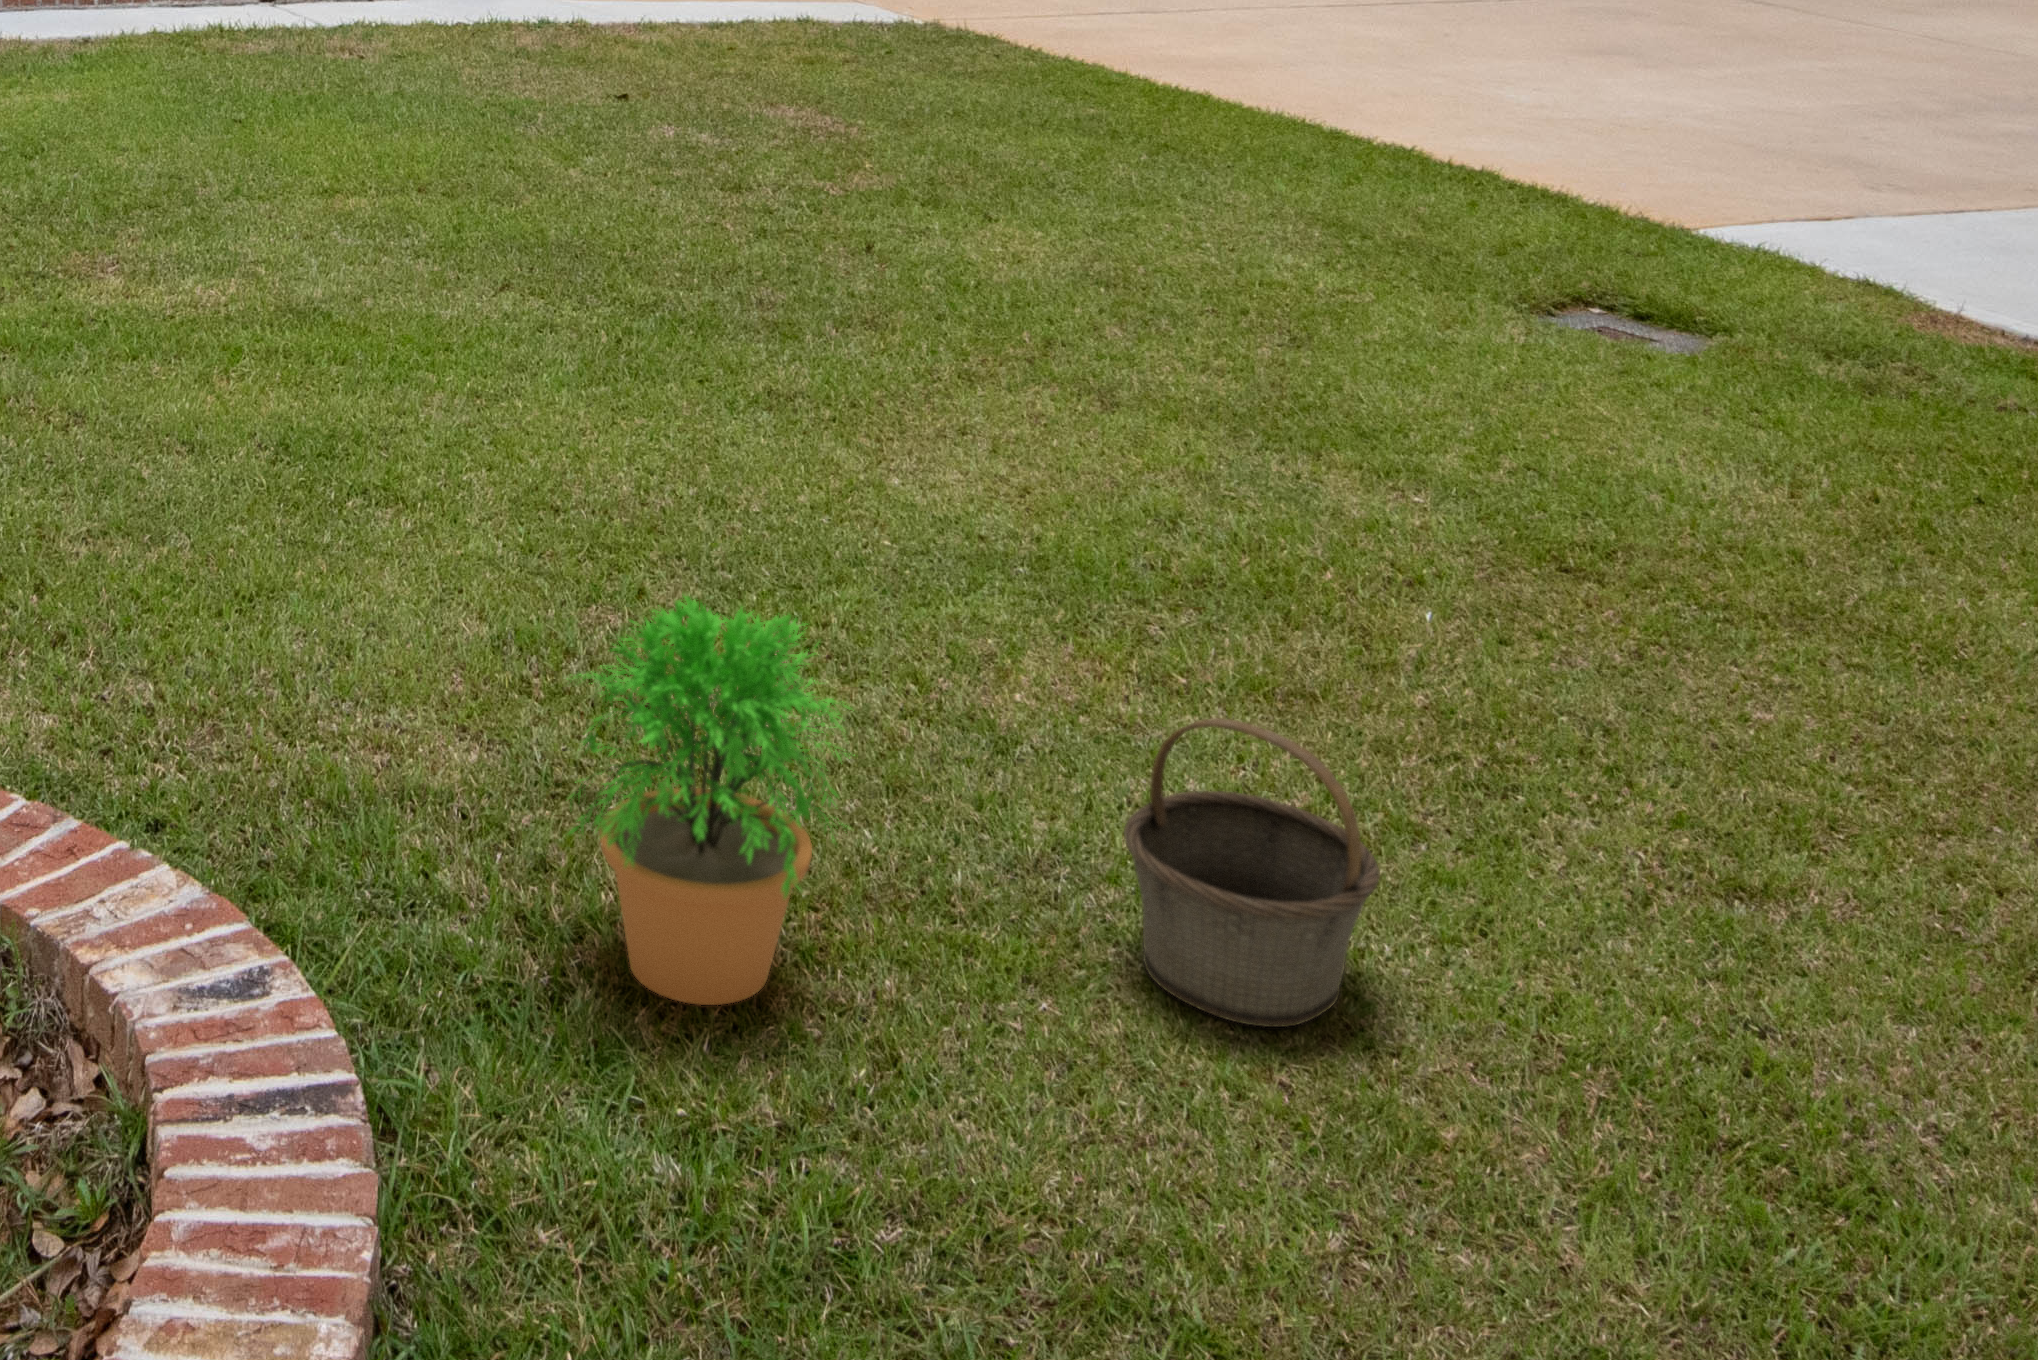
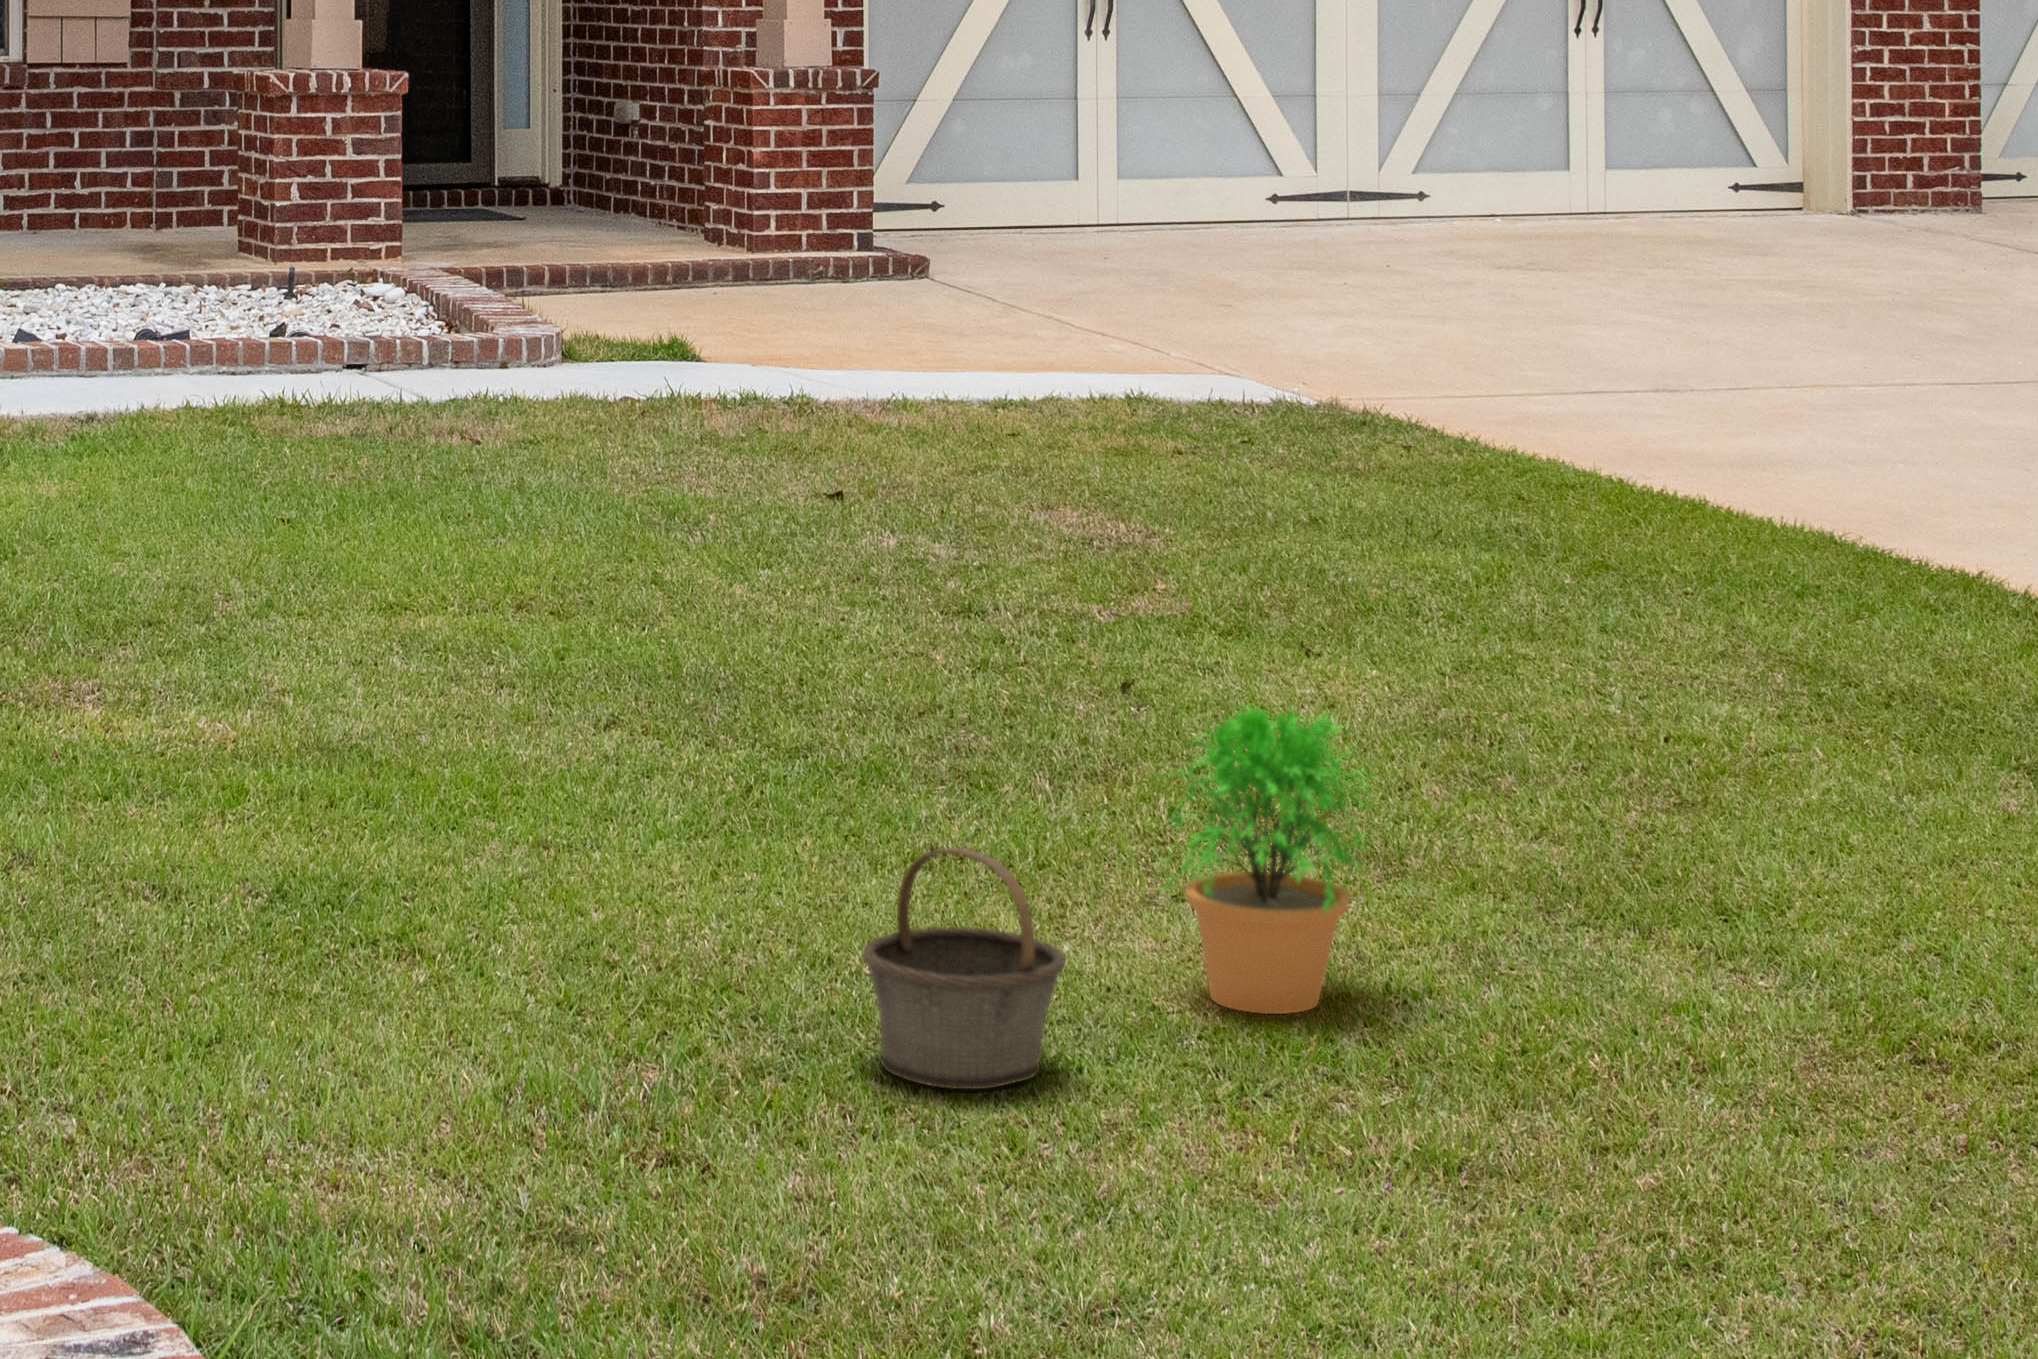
potted plant: present [569,596,850,1005] -> present [1163,705,1369,1014]

